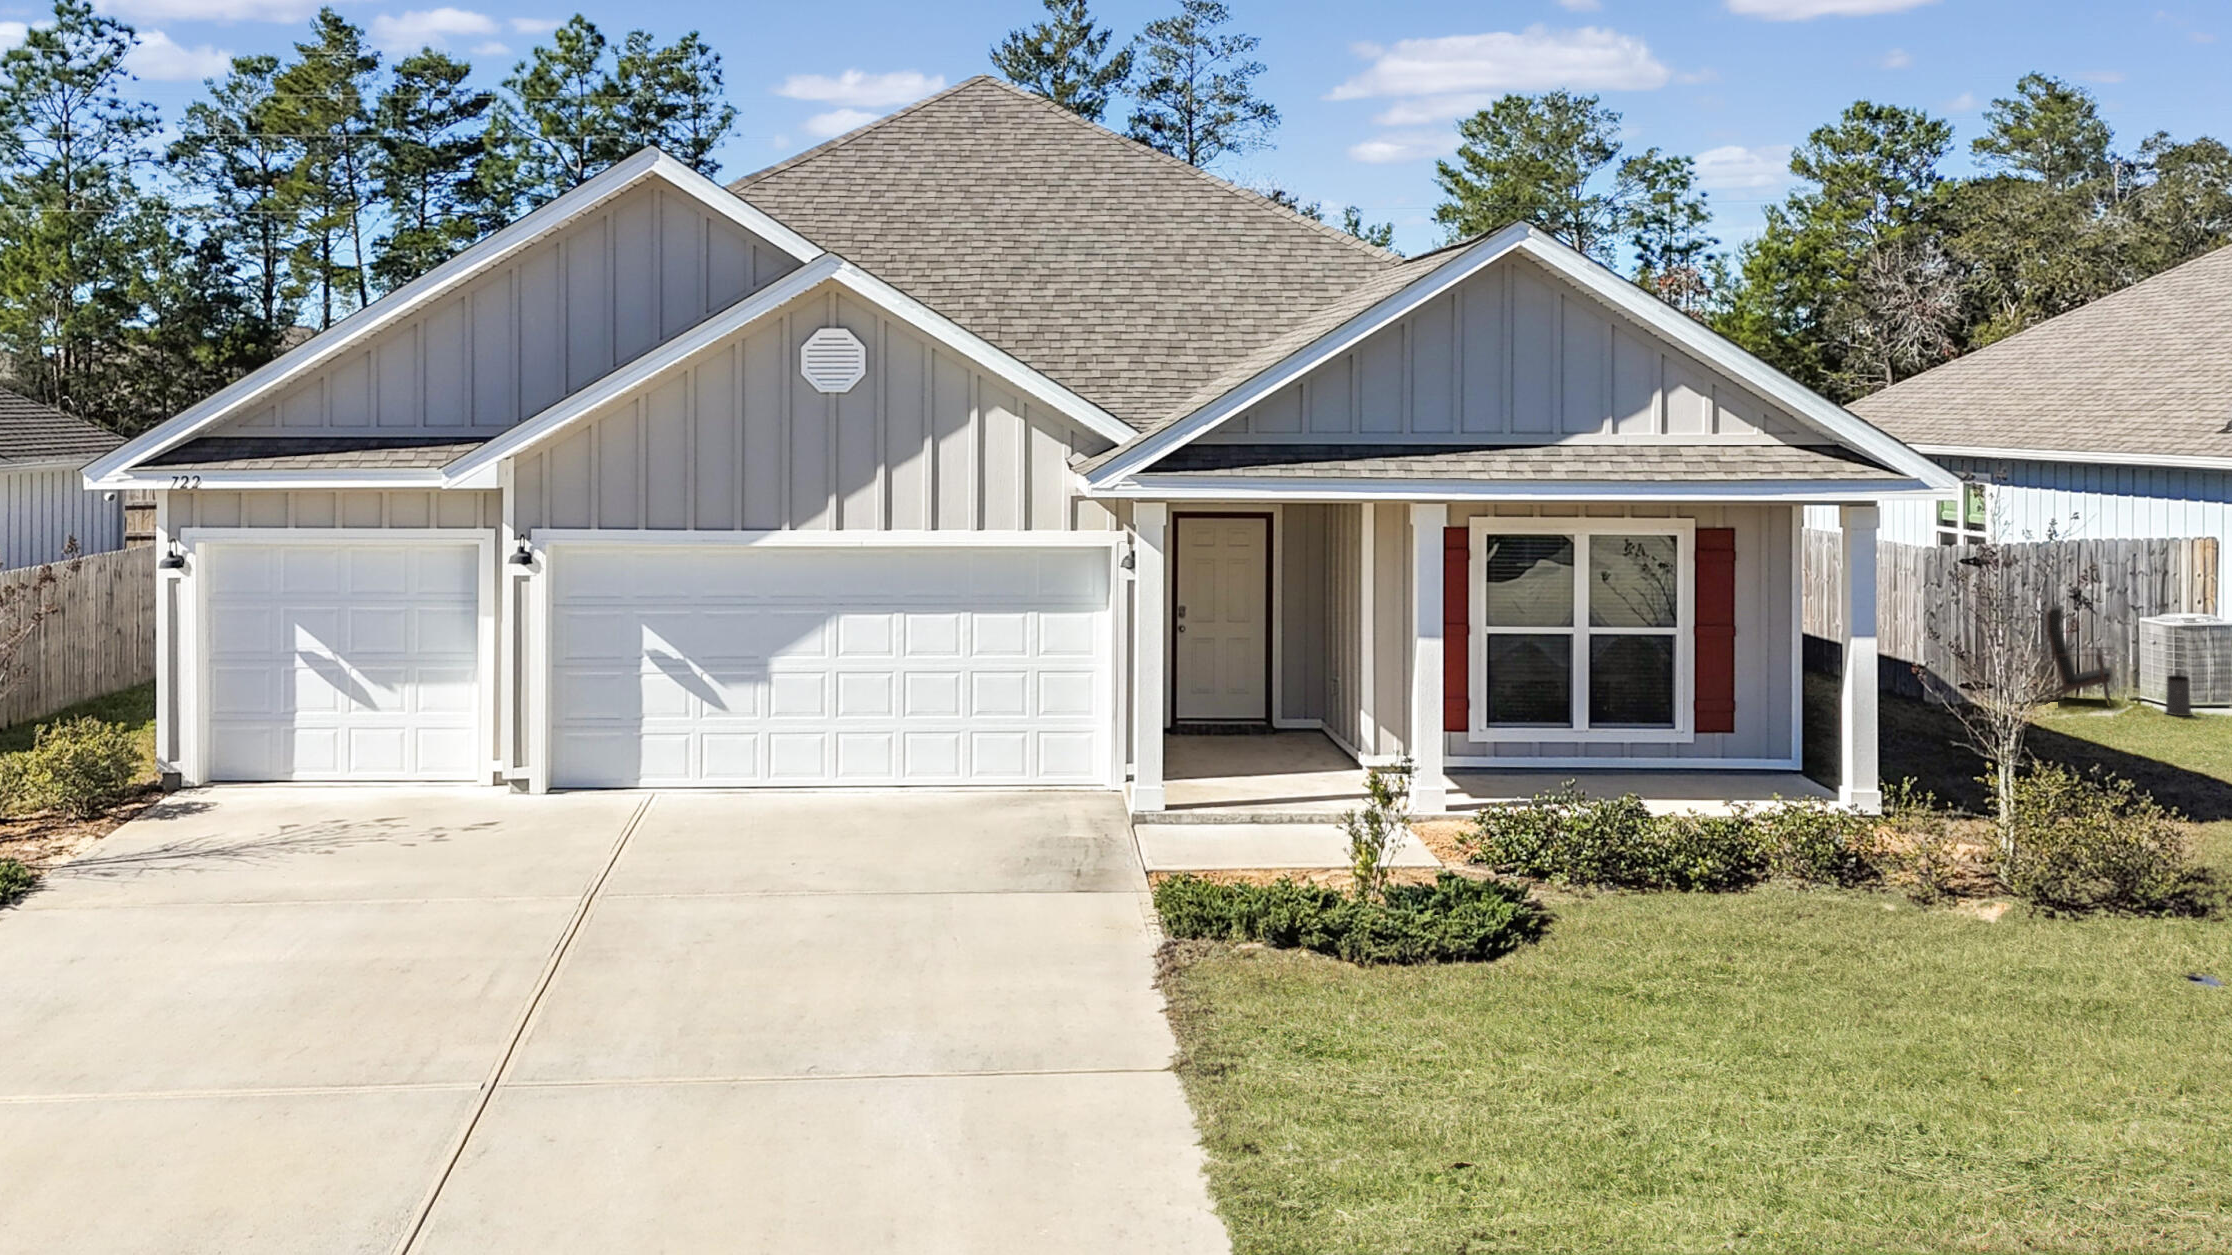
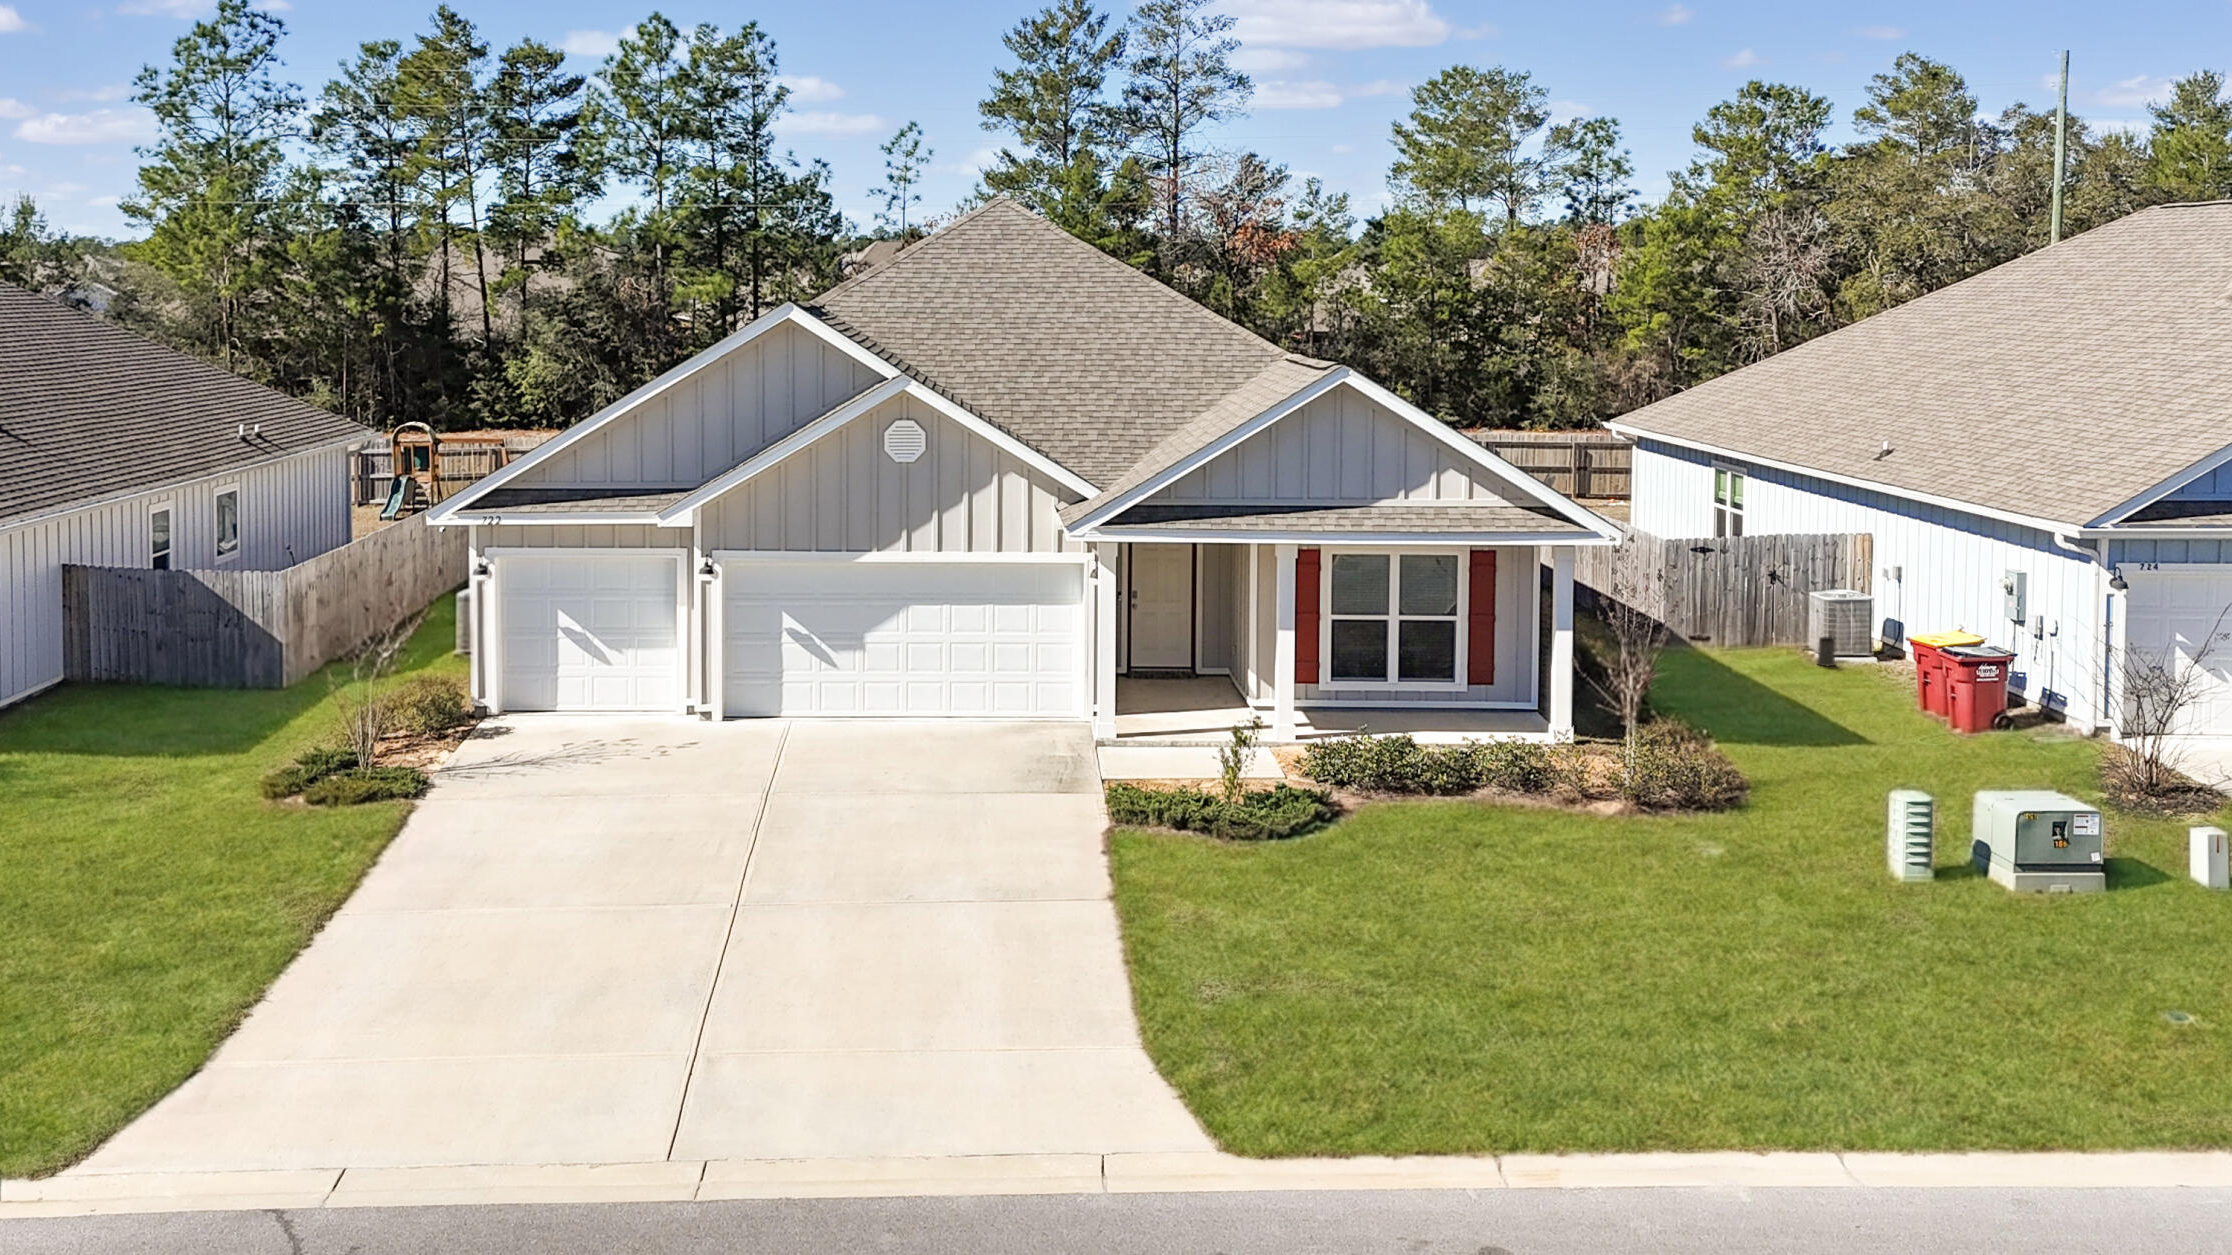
lounge chair: present [2046,605,2112,706] -> none [1735,582,1790,657]

